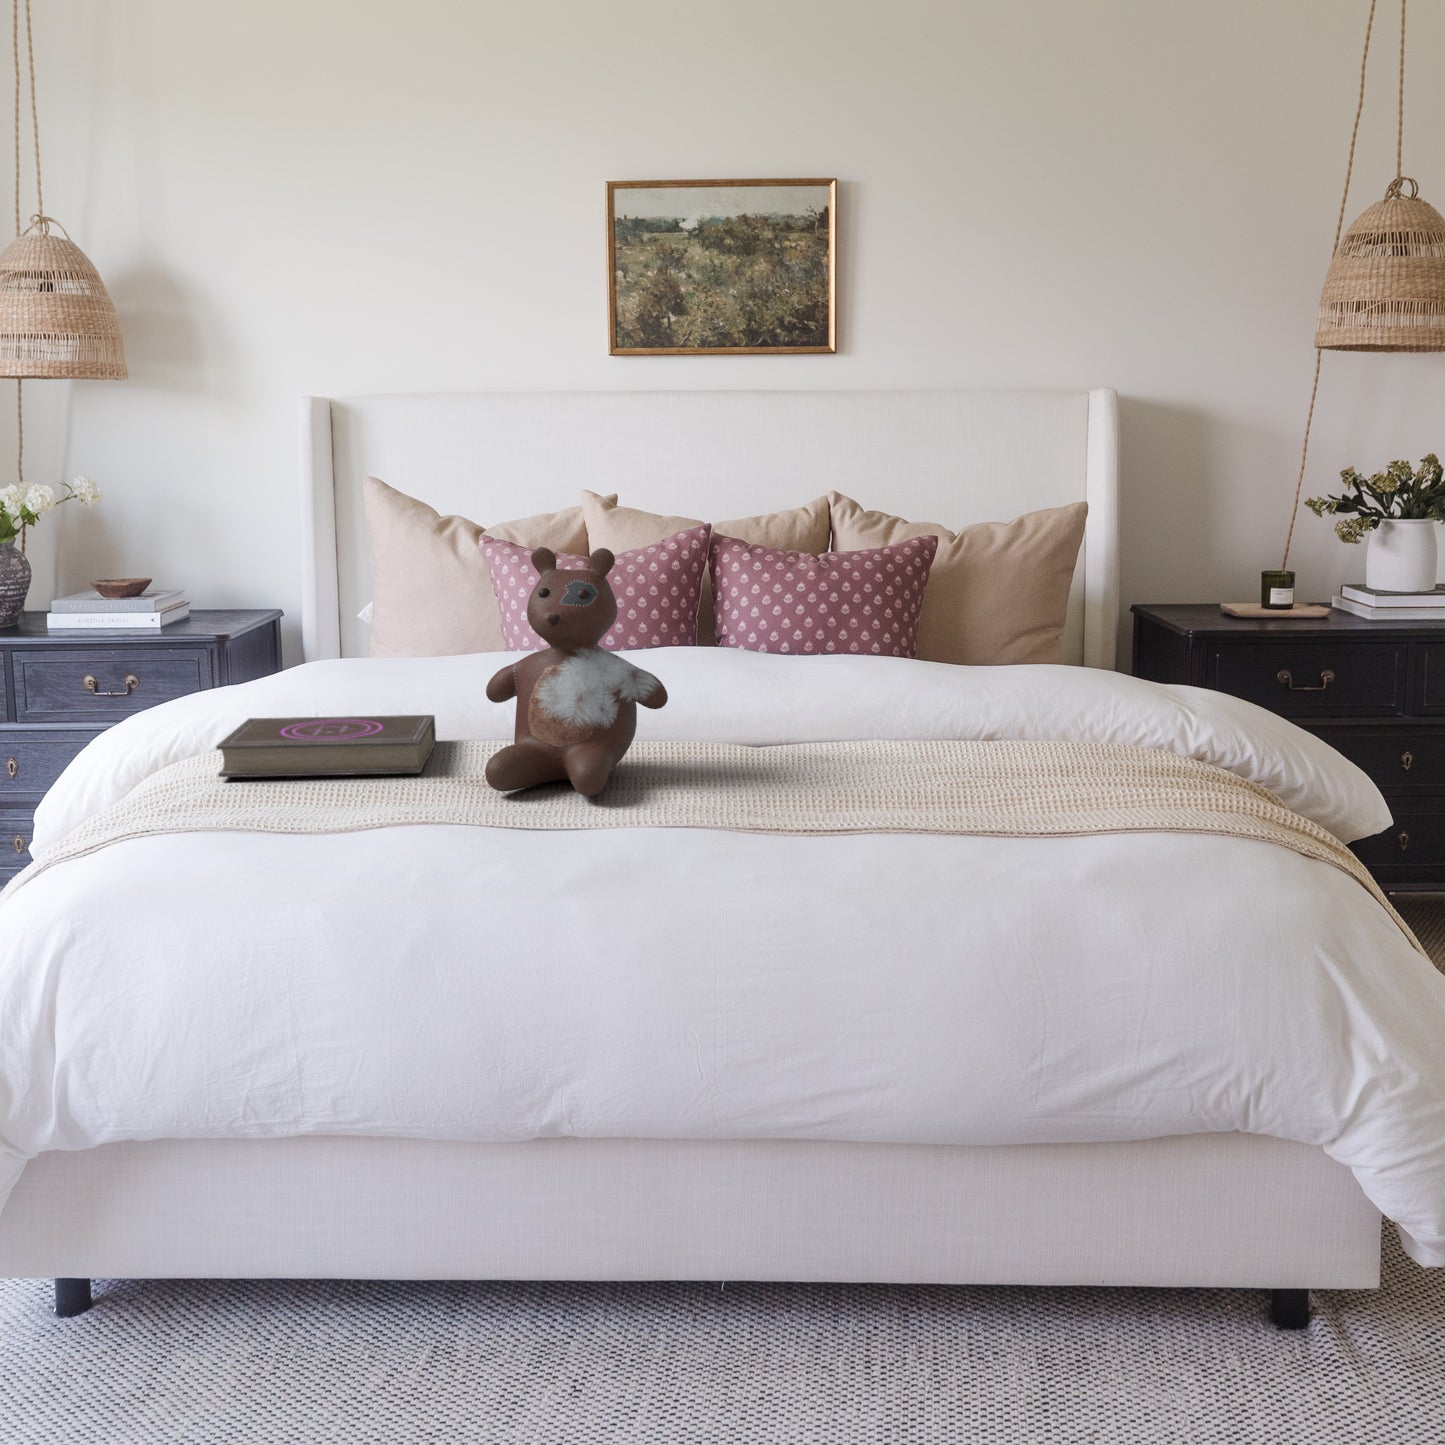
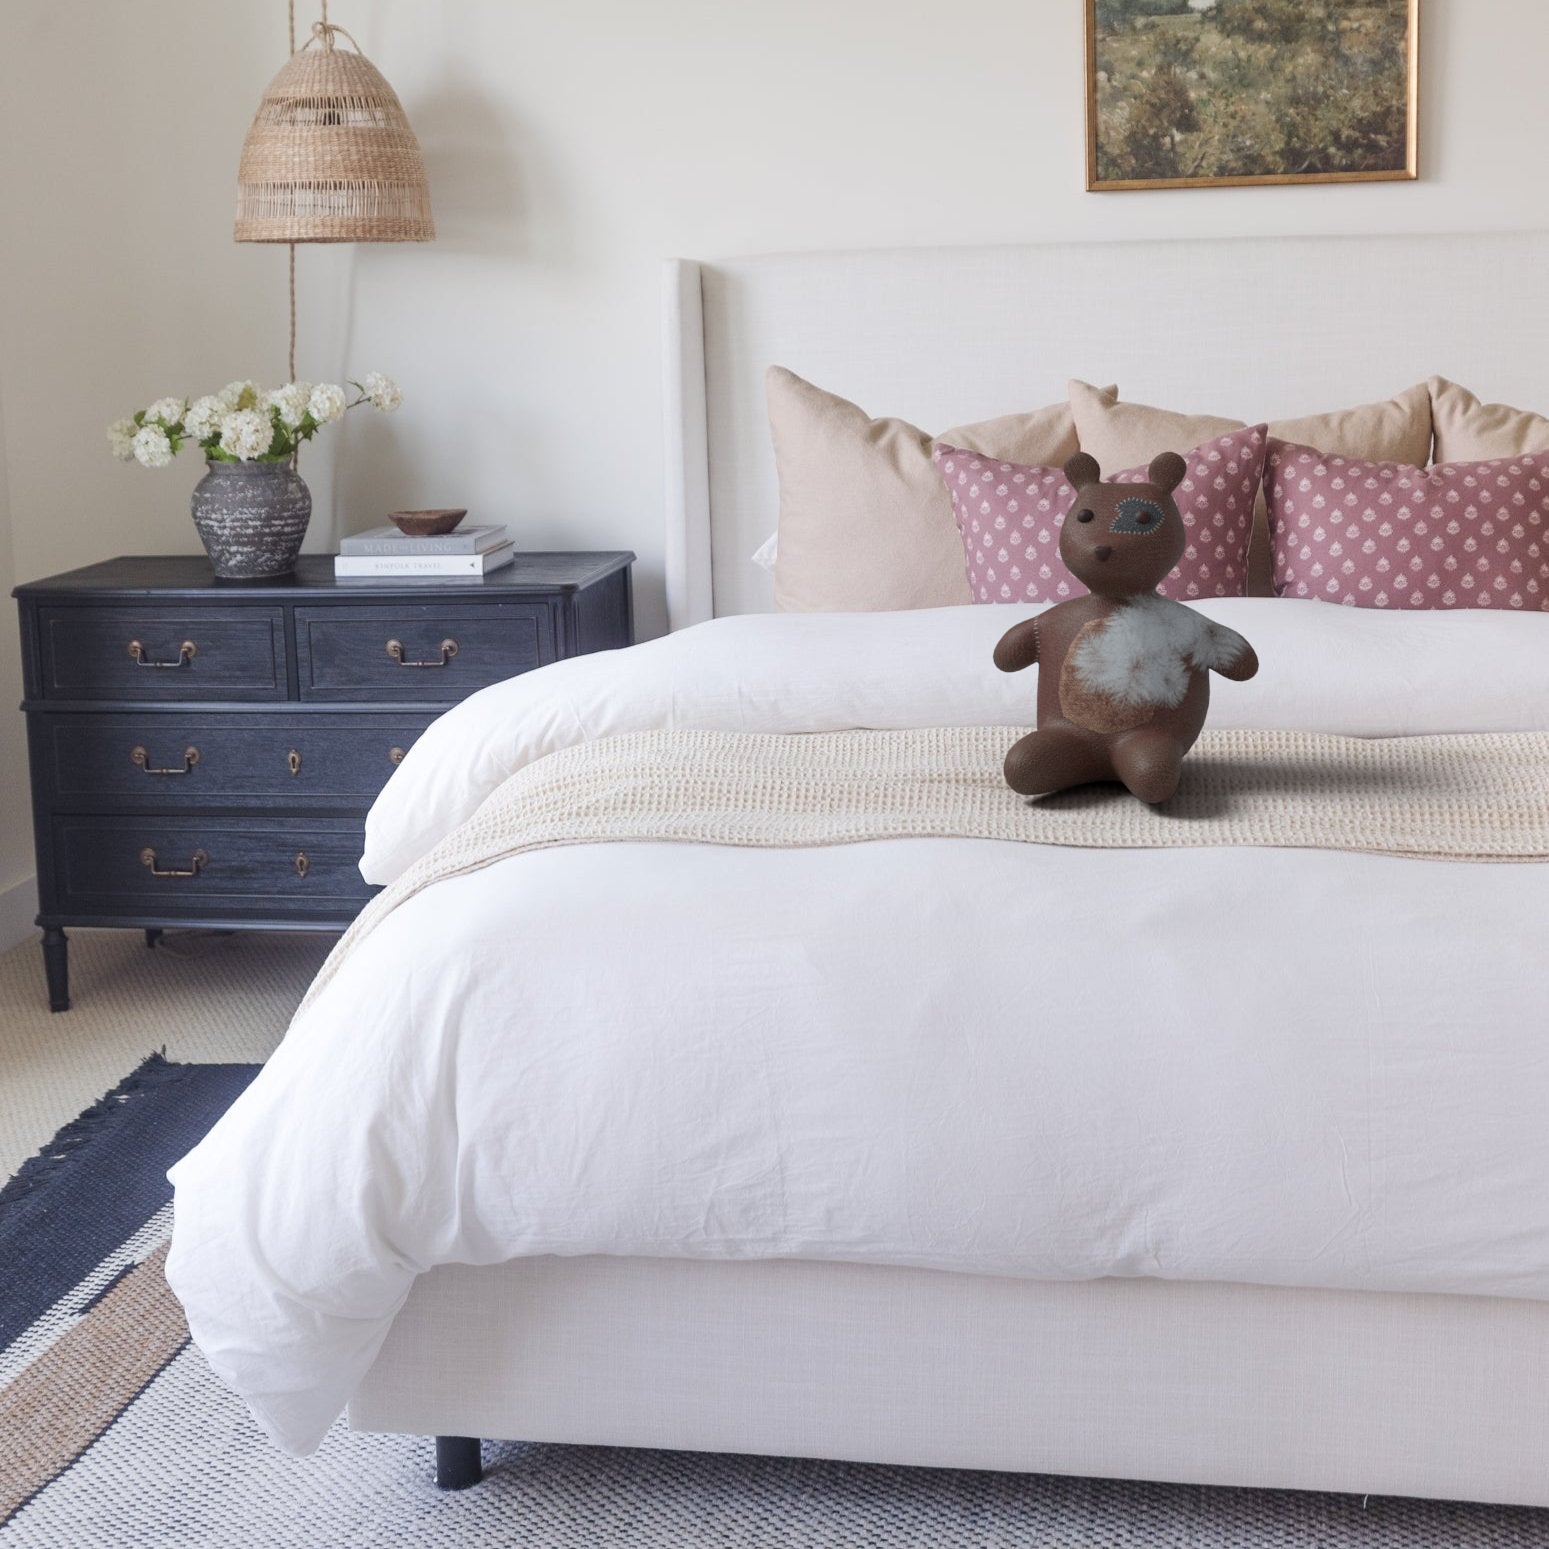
book: present [216,715,436,777] -> none [627,691,906,773]

